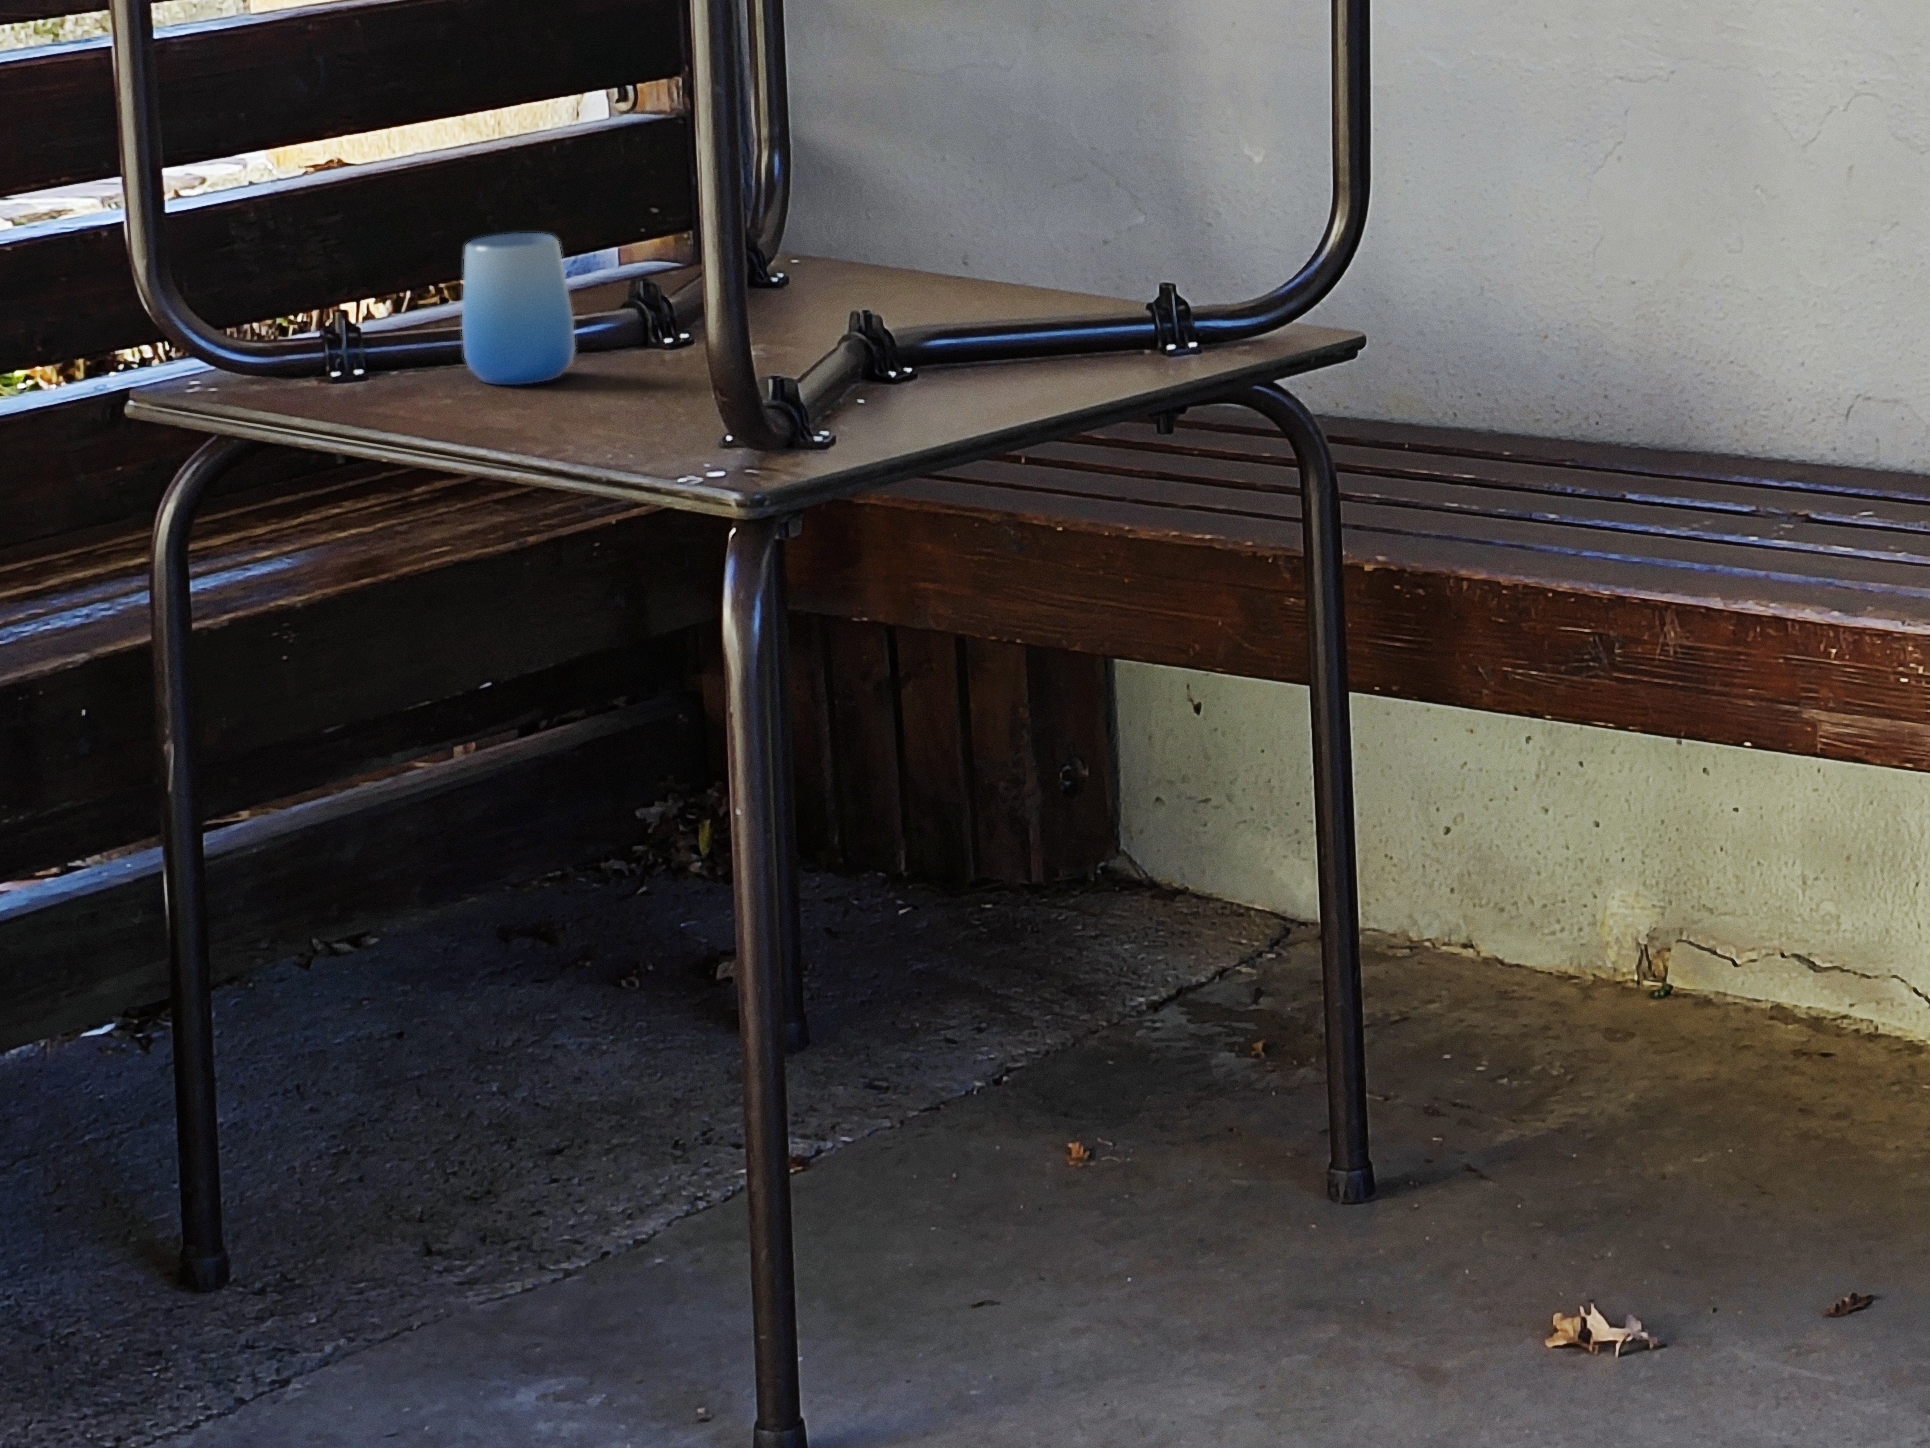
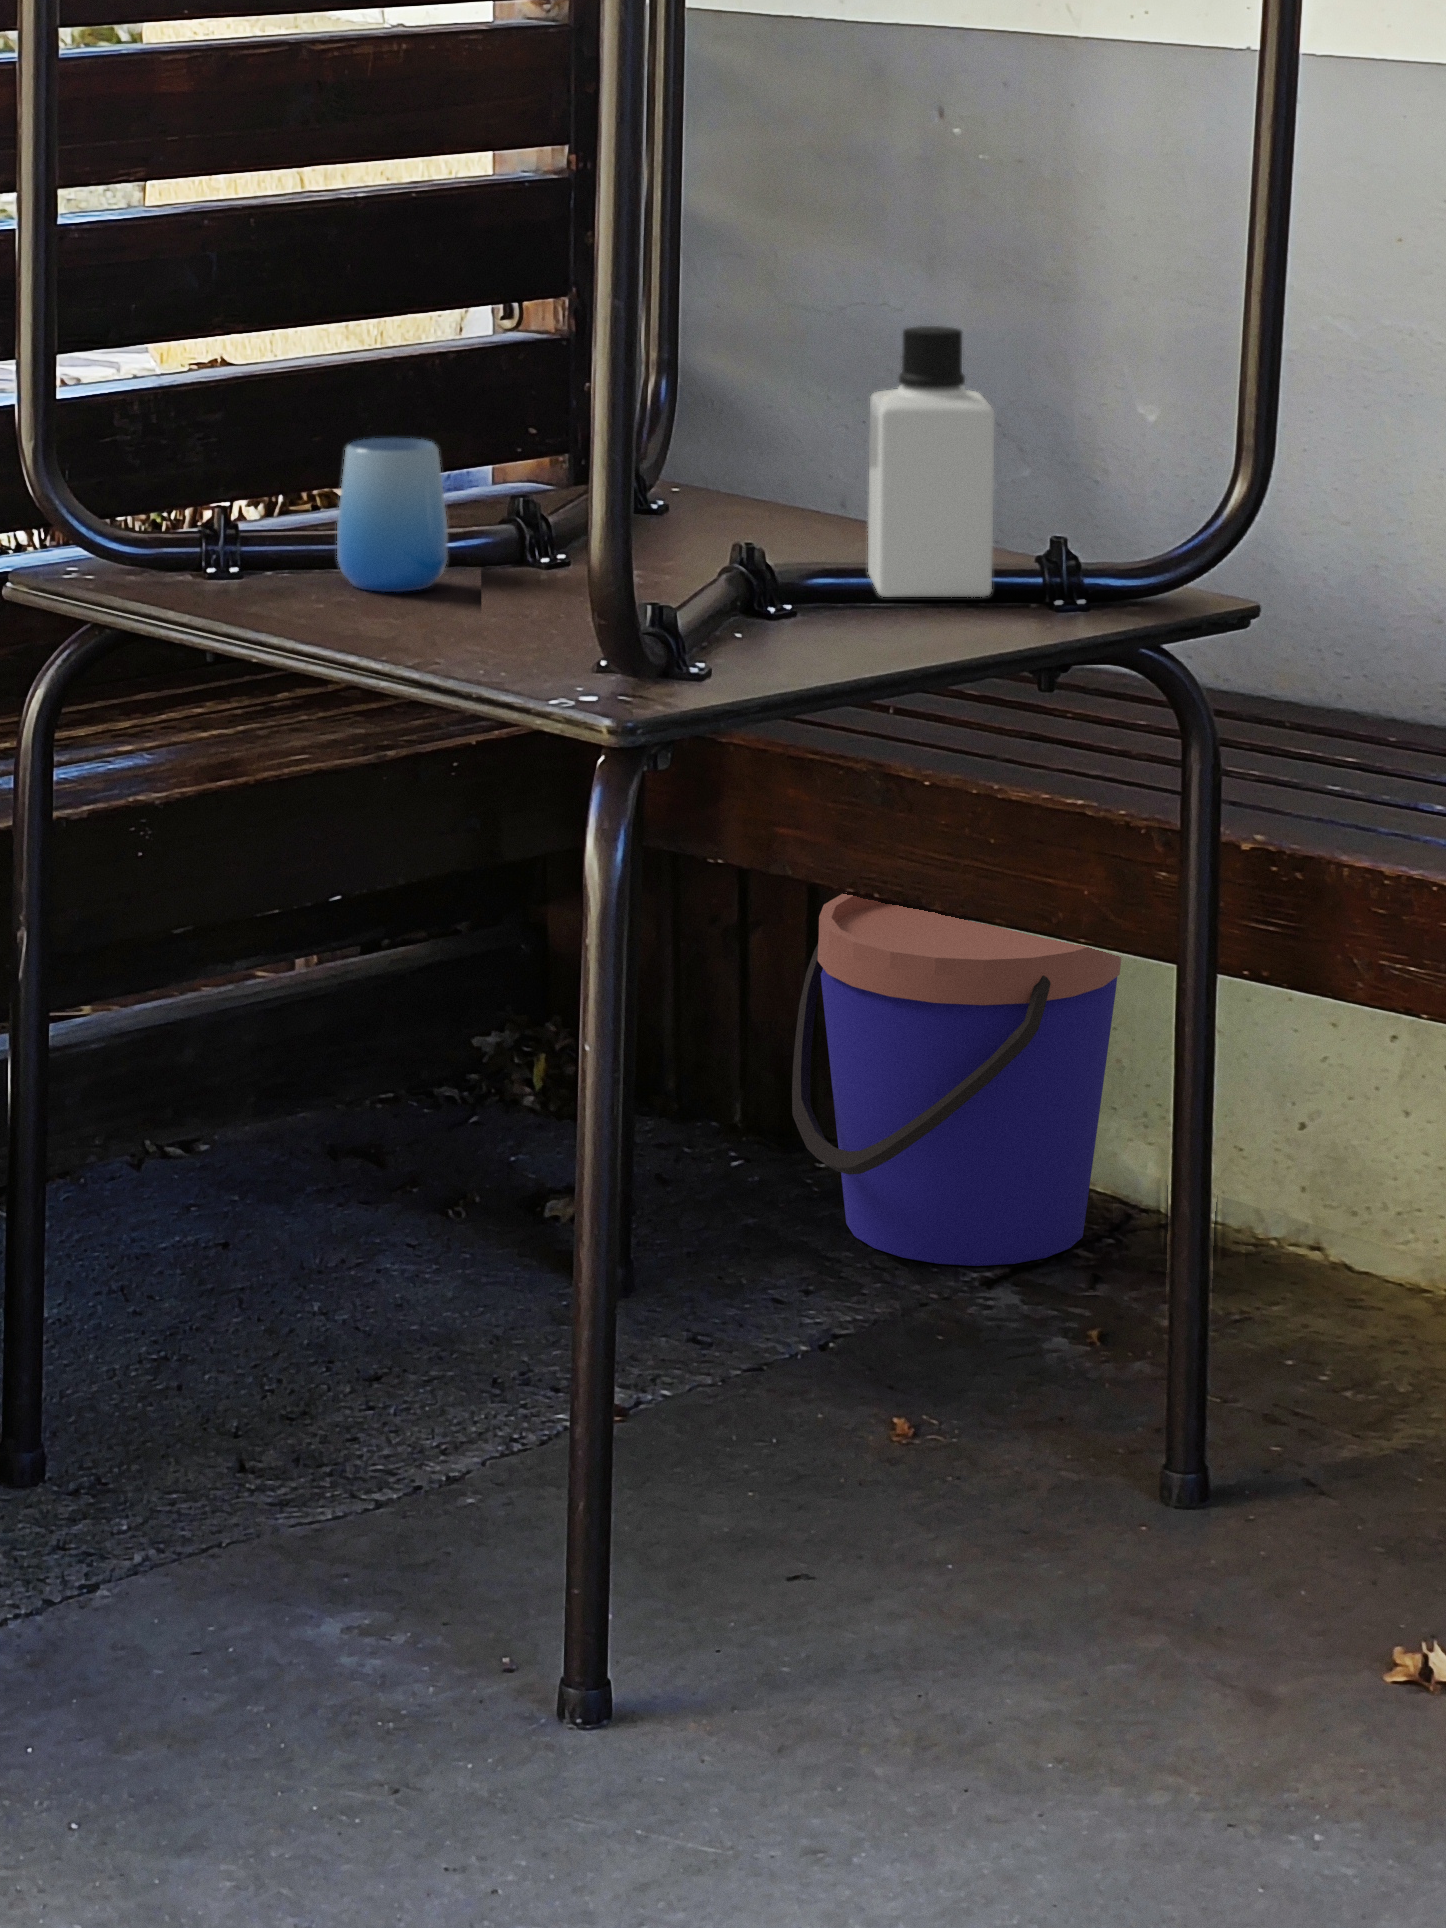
bottle: none [982,93,1110,354] -> present [868,326,995,597]
bucket: none [960,618,1270,990] -> present [792,894,1121,1266]

